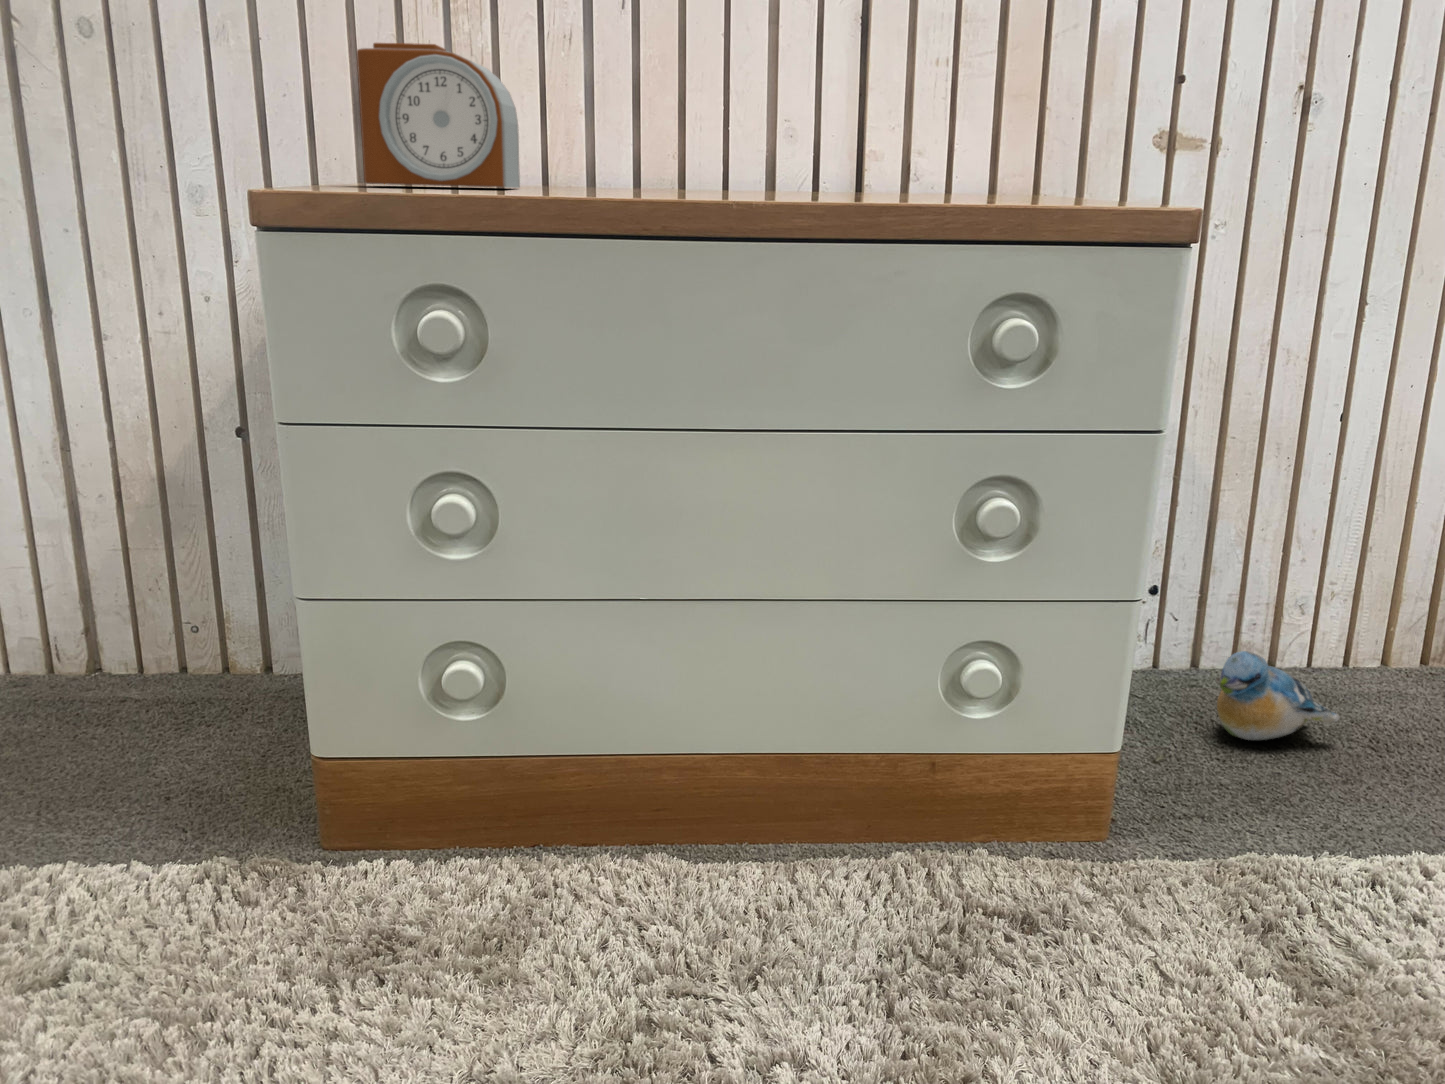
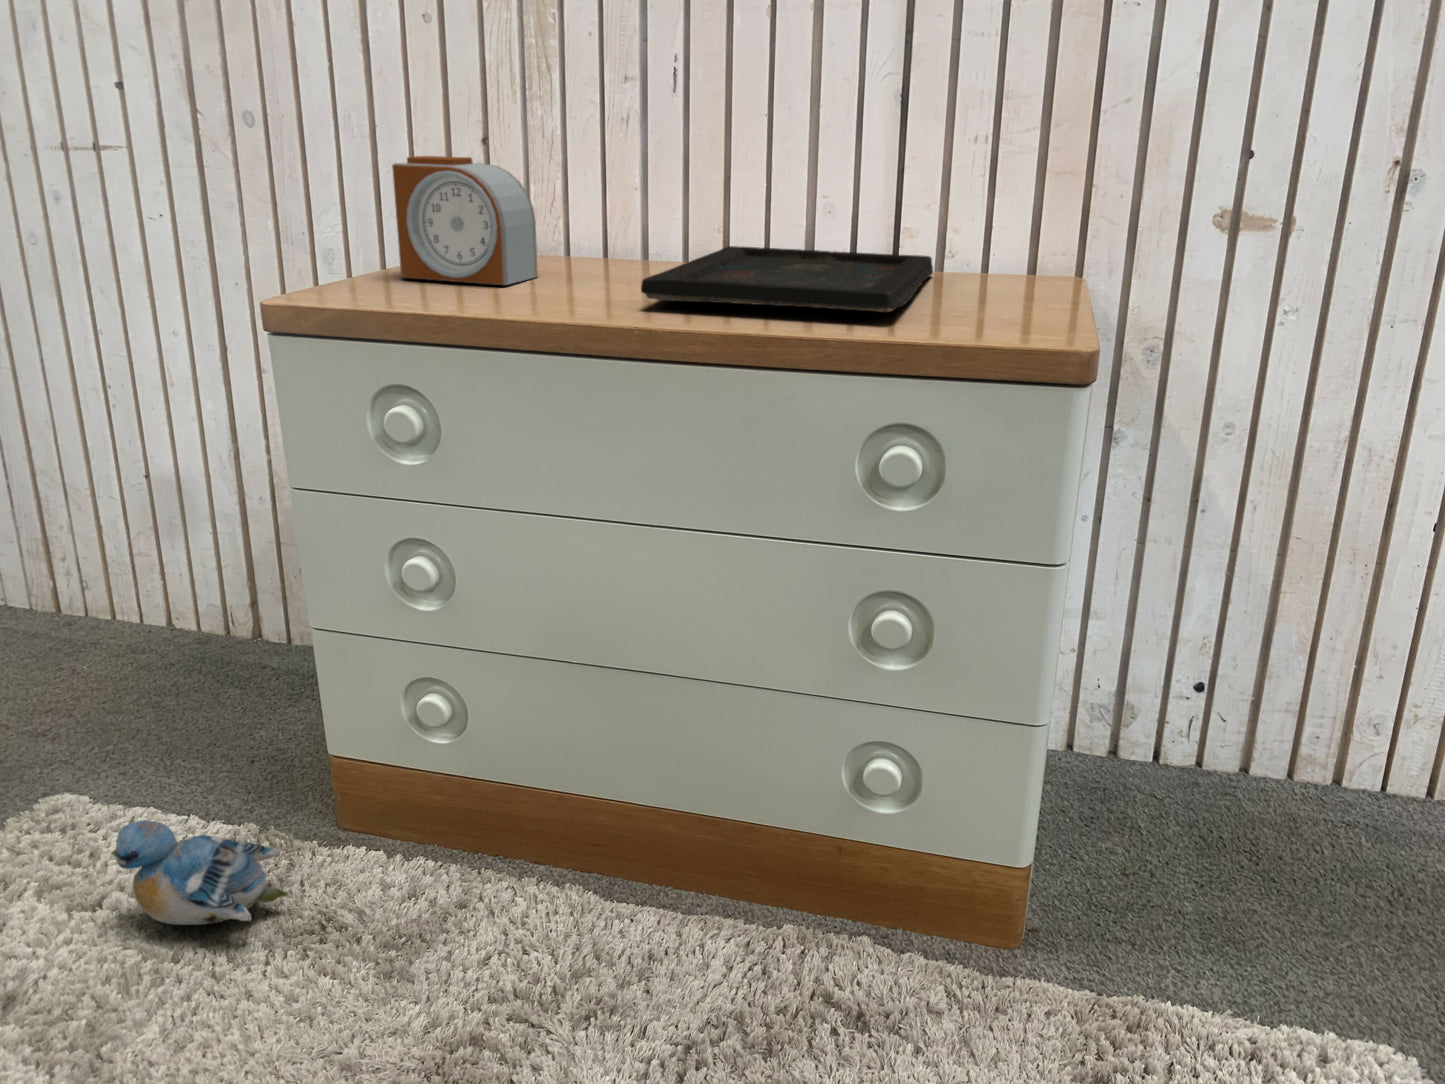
tray: none [694,160,973,193] -> present [641,246,933,312]
plush toy: present [1217,651,1339,740] -> present [112,820,287,925]

